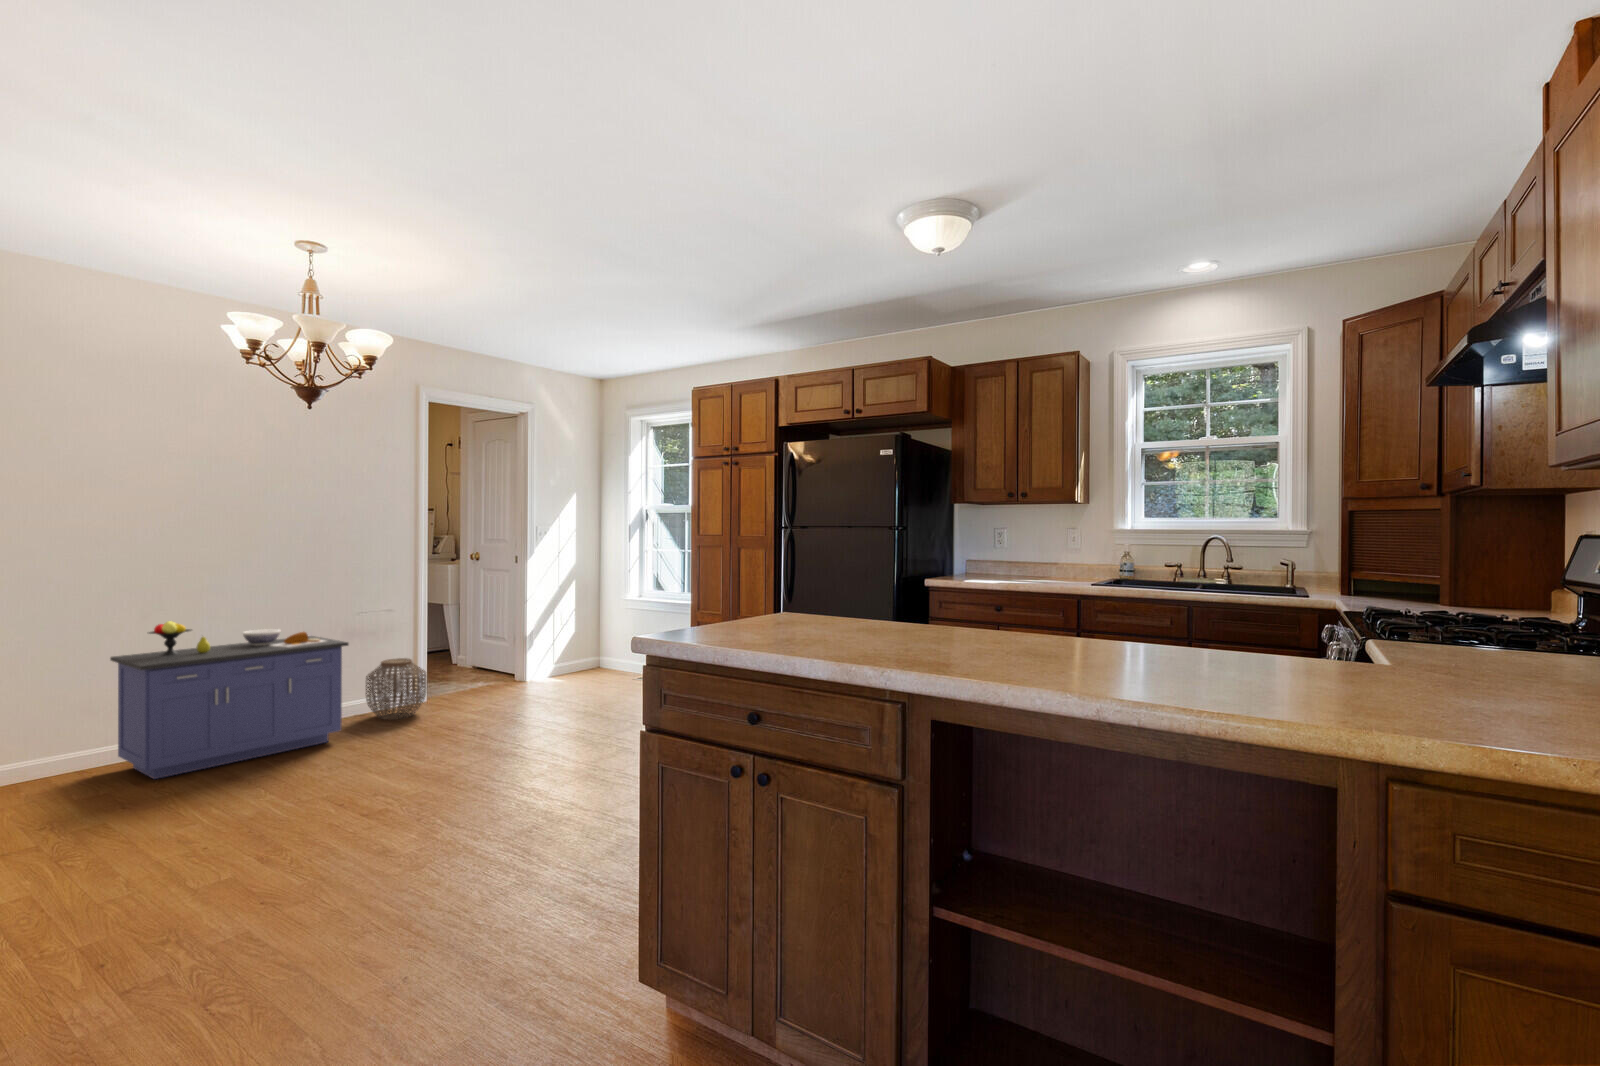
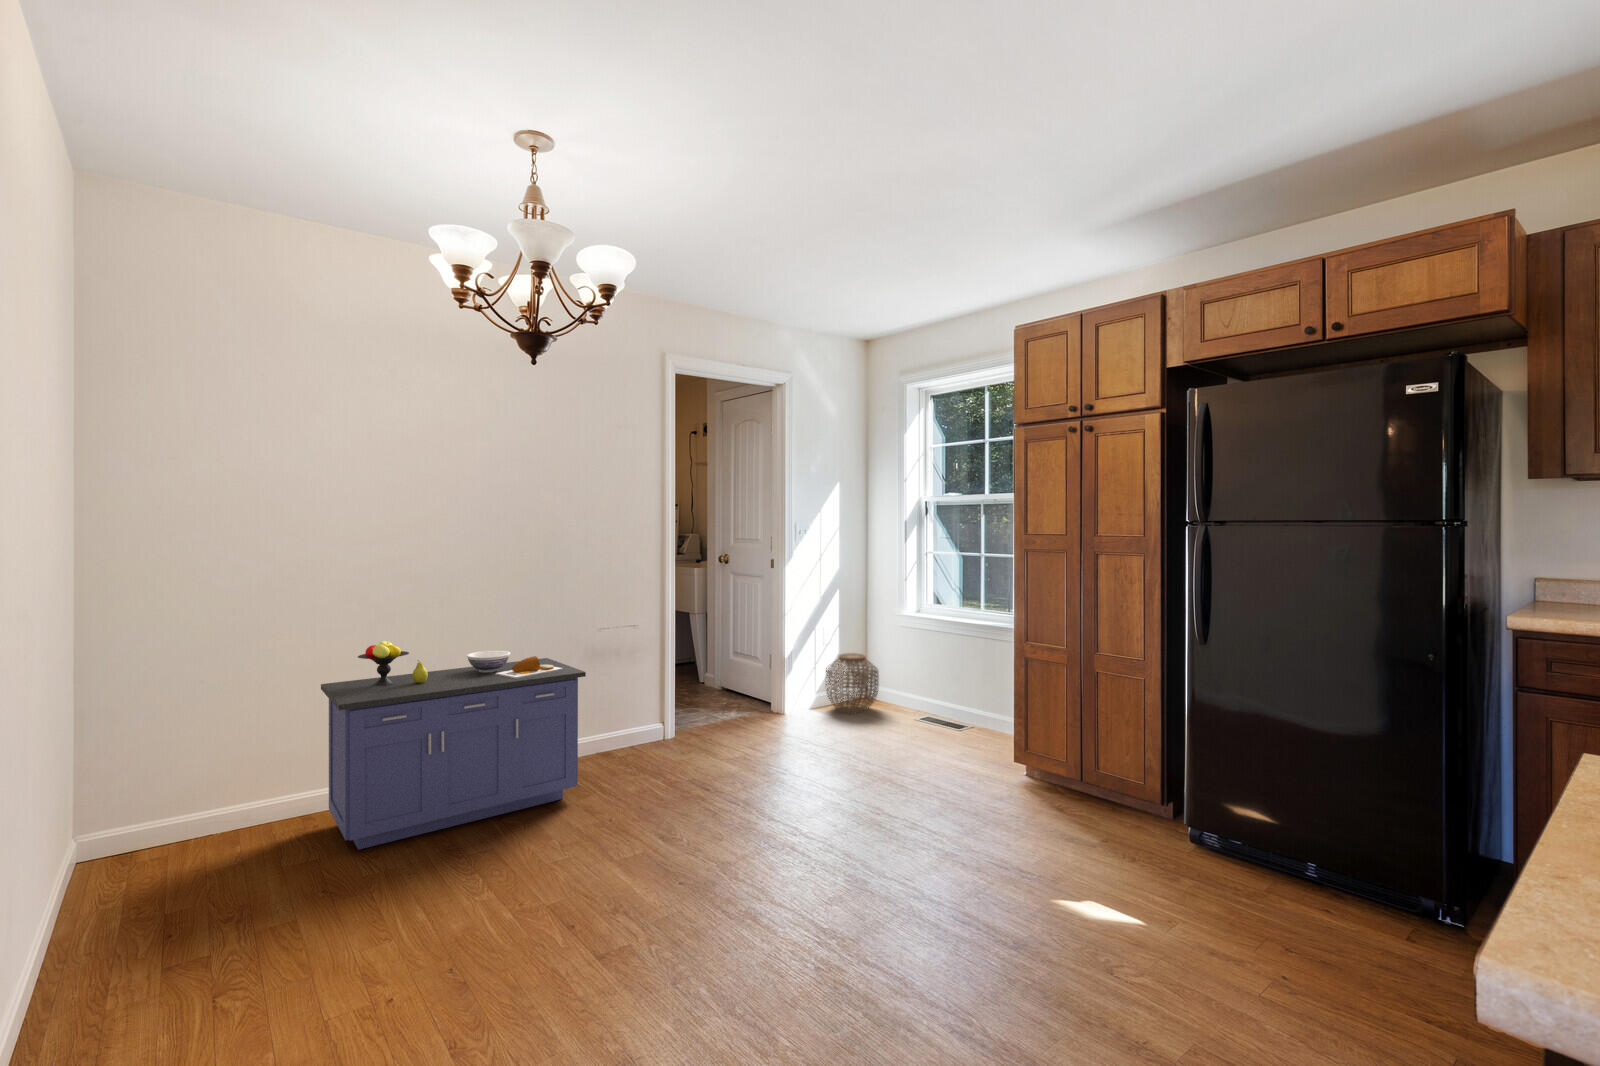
woven basket: present [366,658,427,720] -> present [826,653,879,713]

